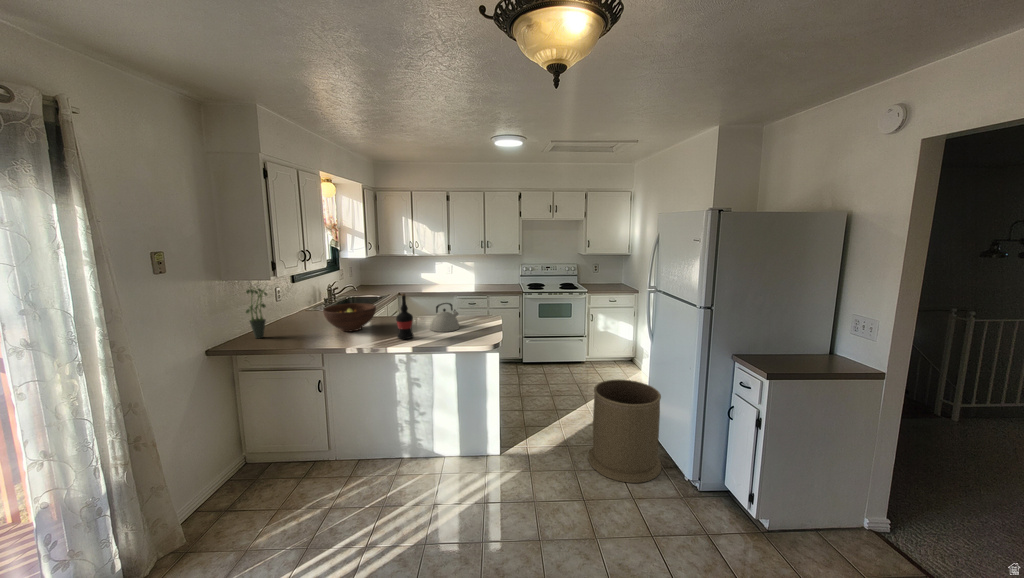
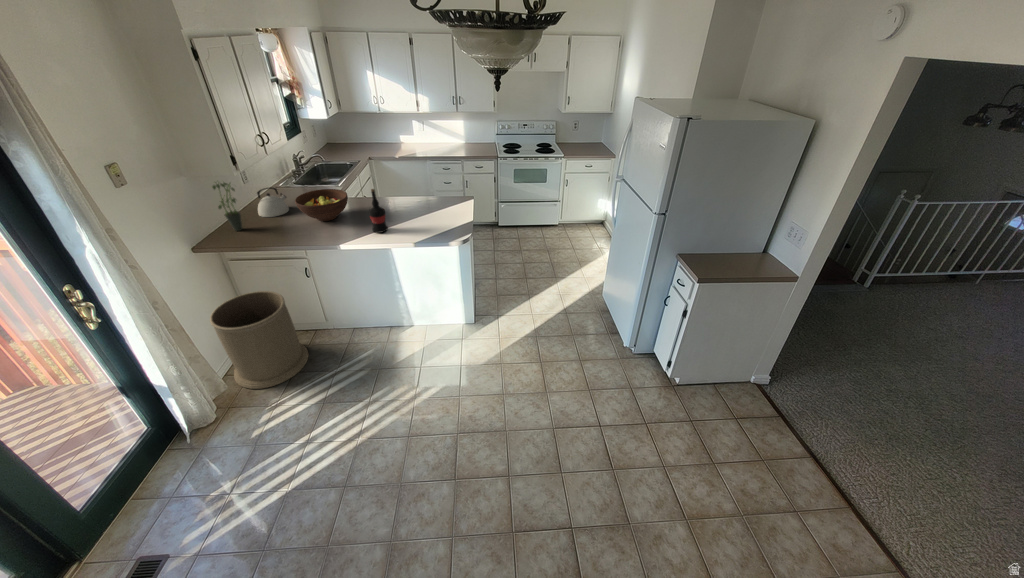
kettle: present [430,303,459,332] -> present [257,187,289,217]
trash can: present [588,380,661,483] -> present [210,291,308,389]

